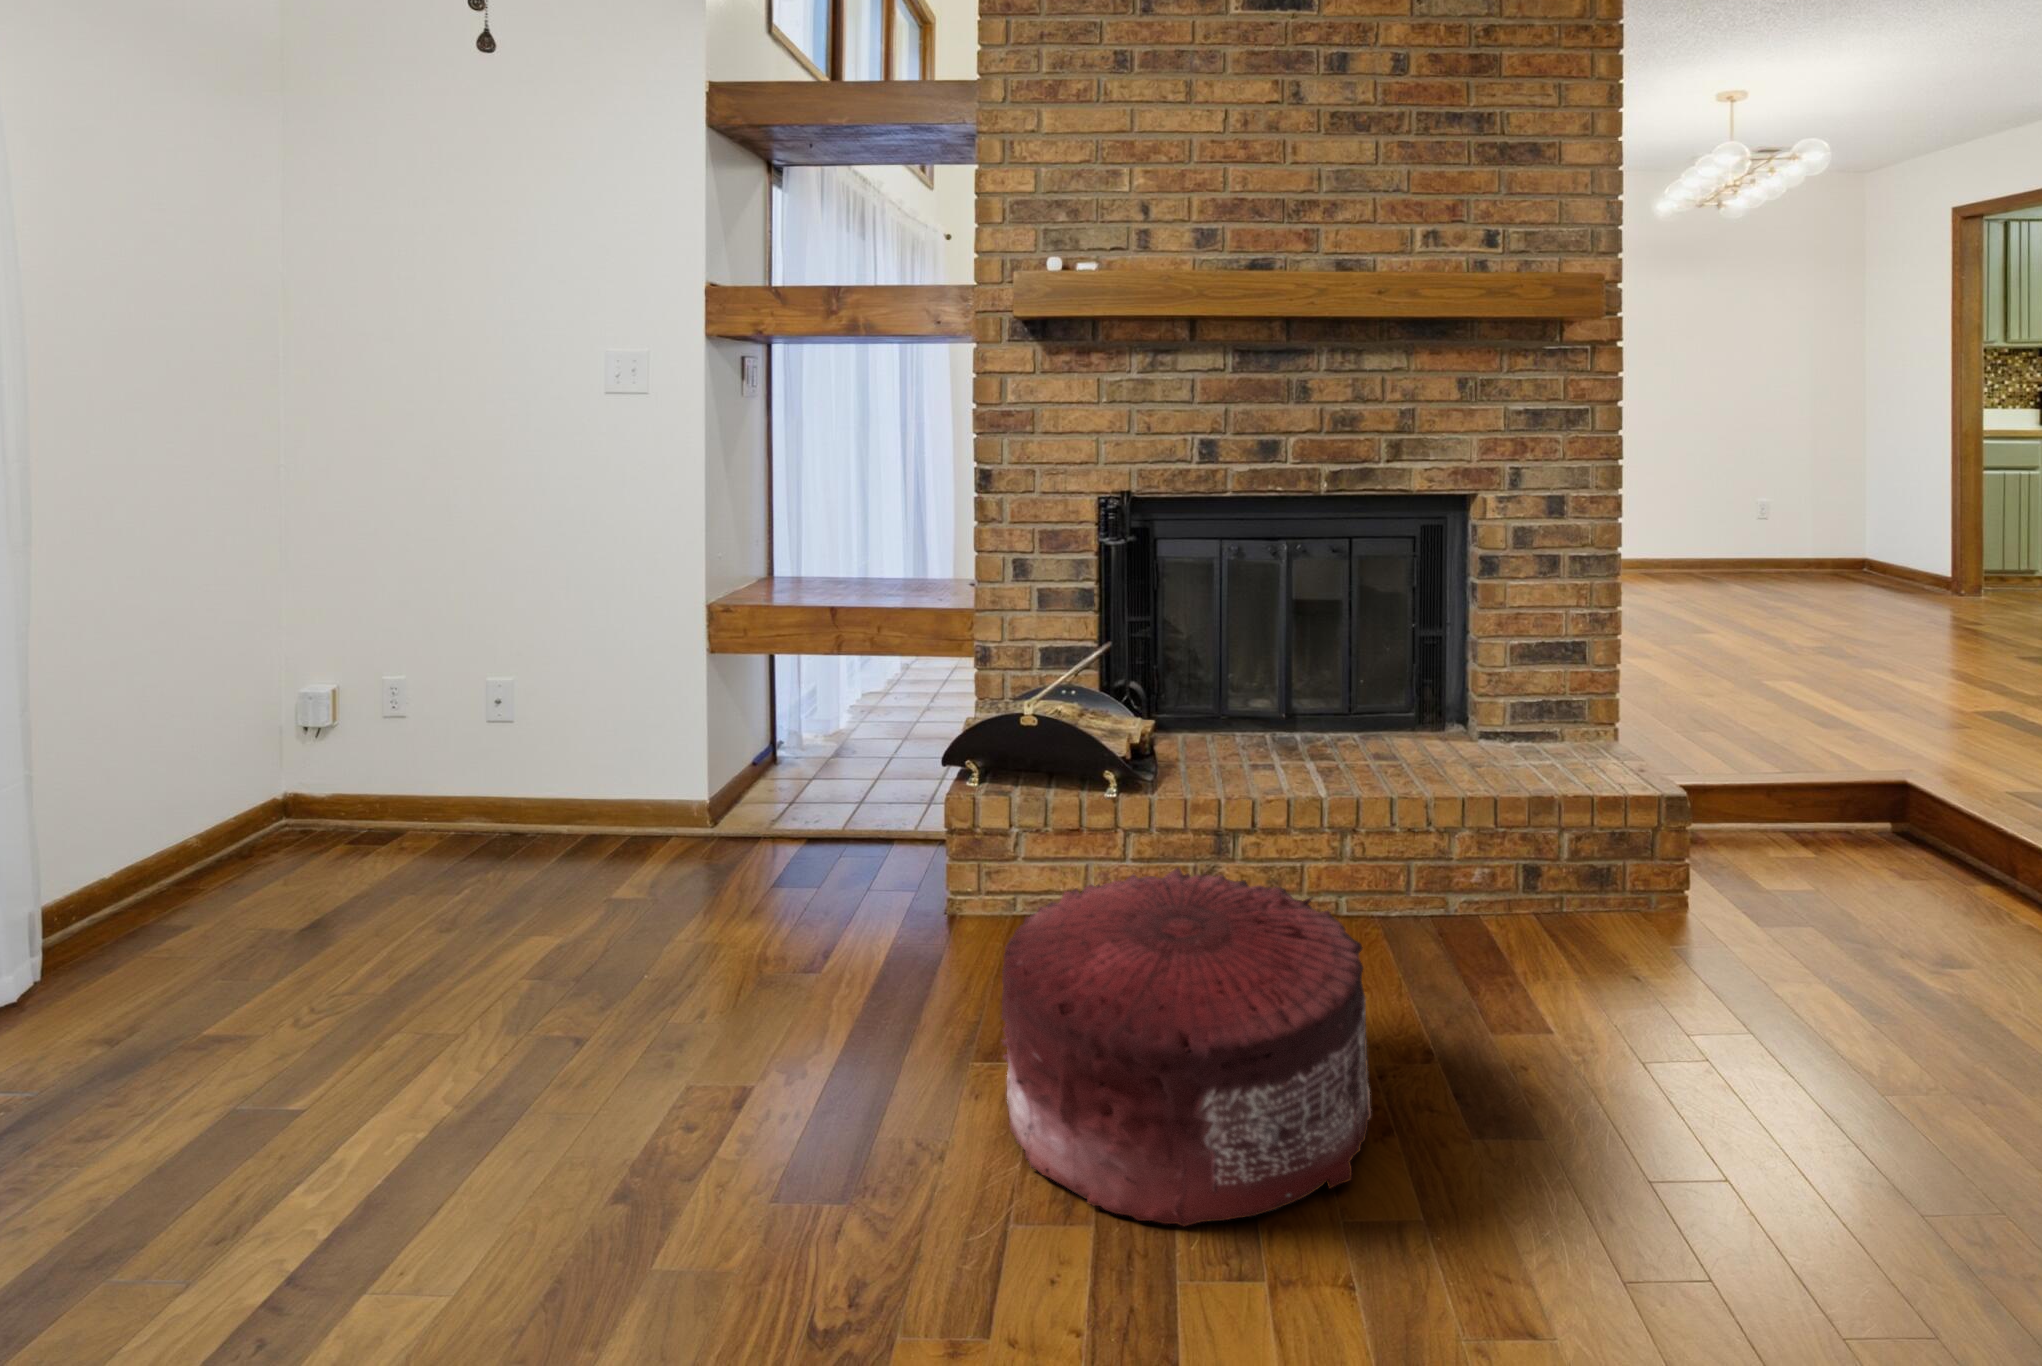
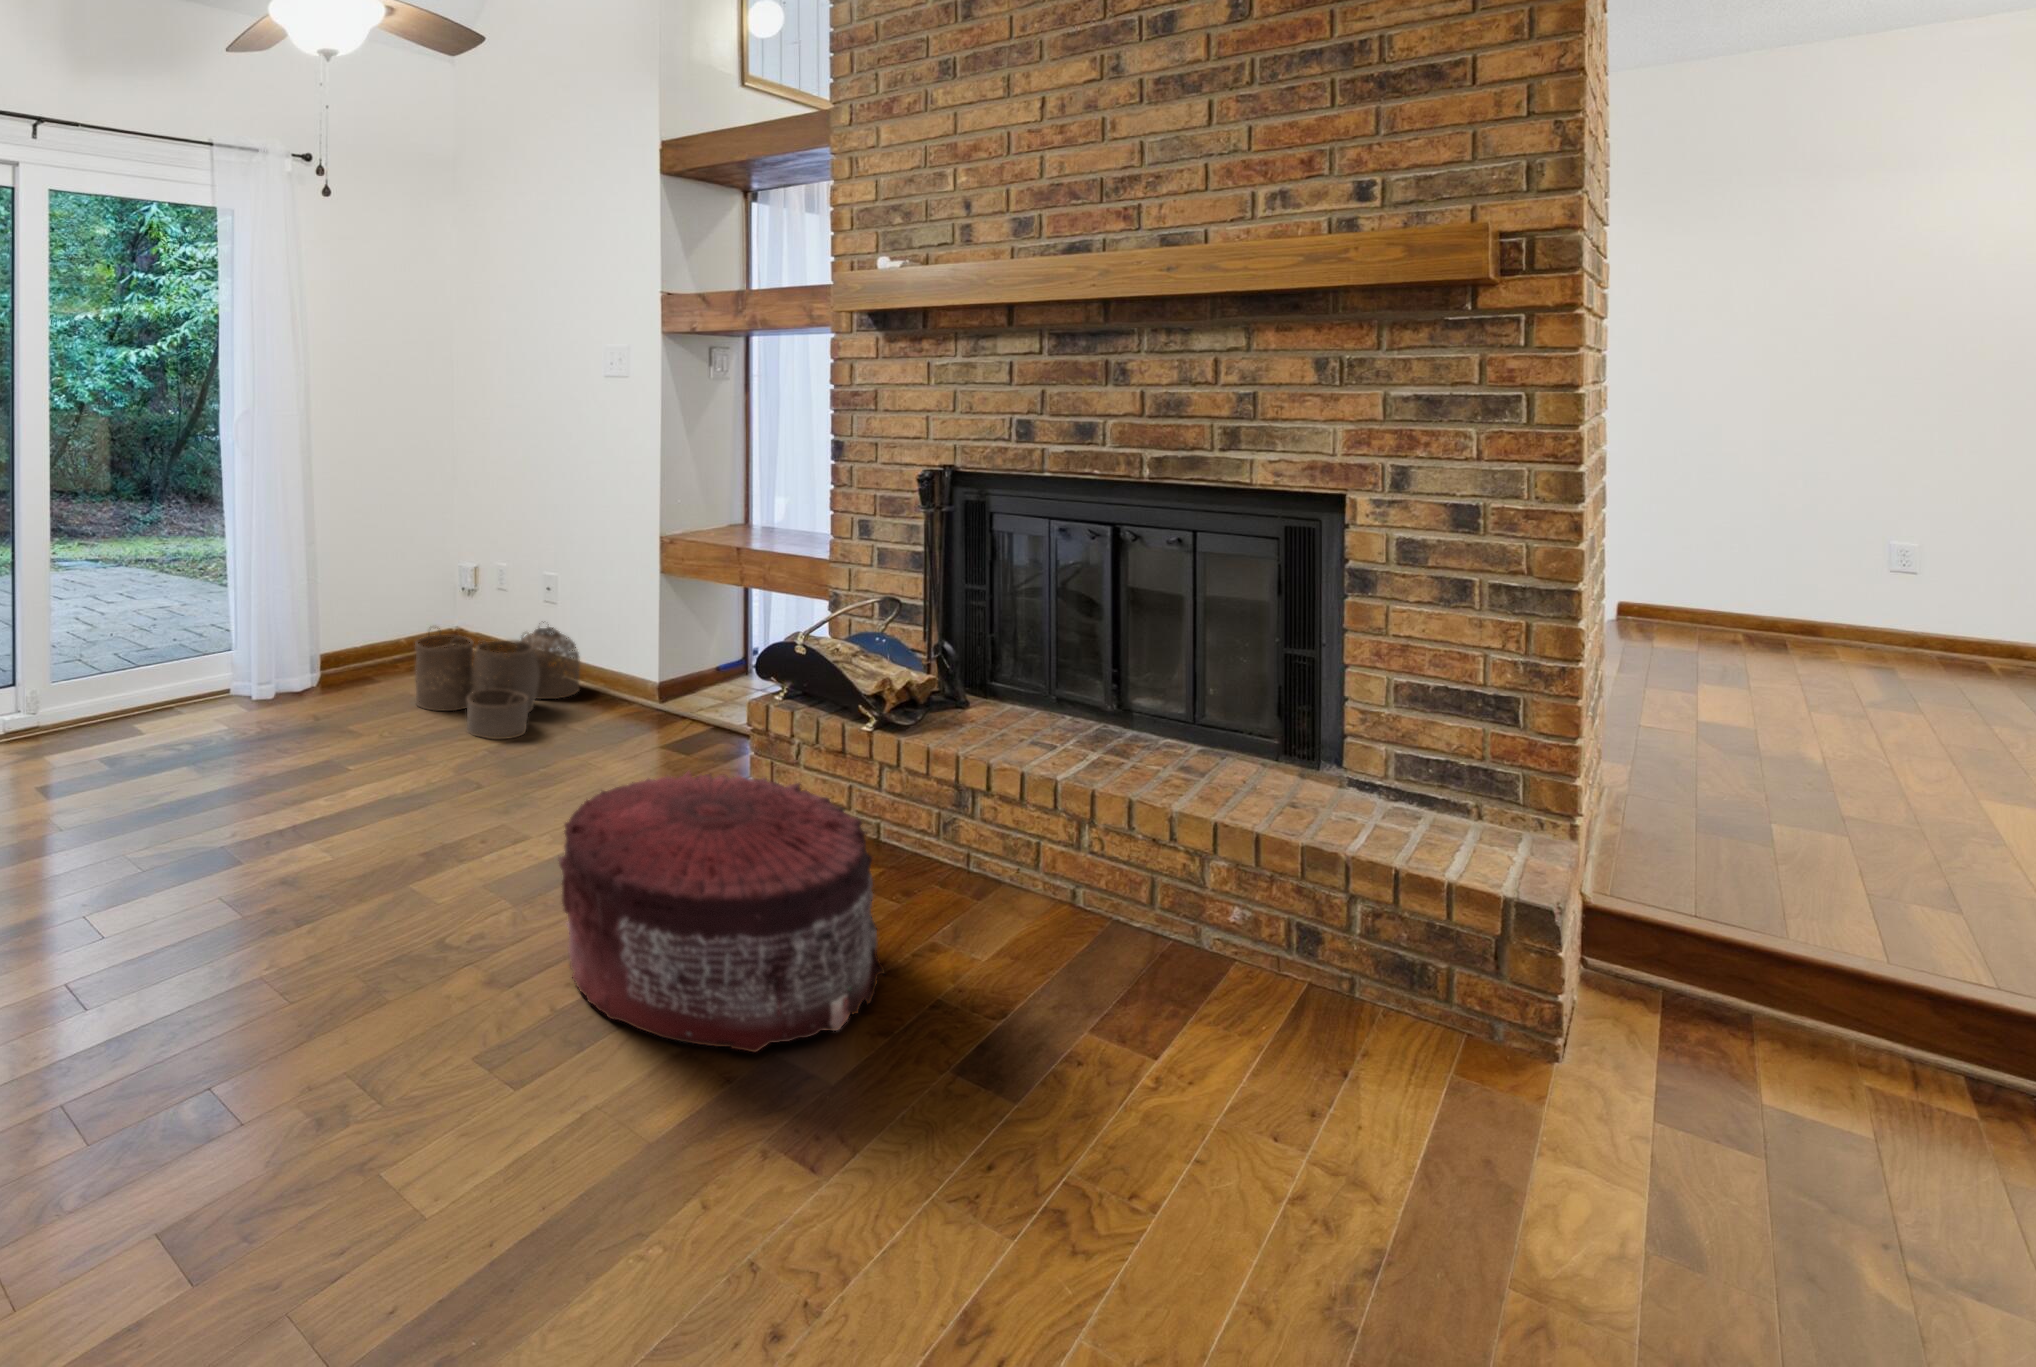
woven basket: none [315,755,563,950] -> present [415,622,580,739]

